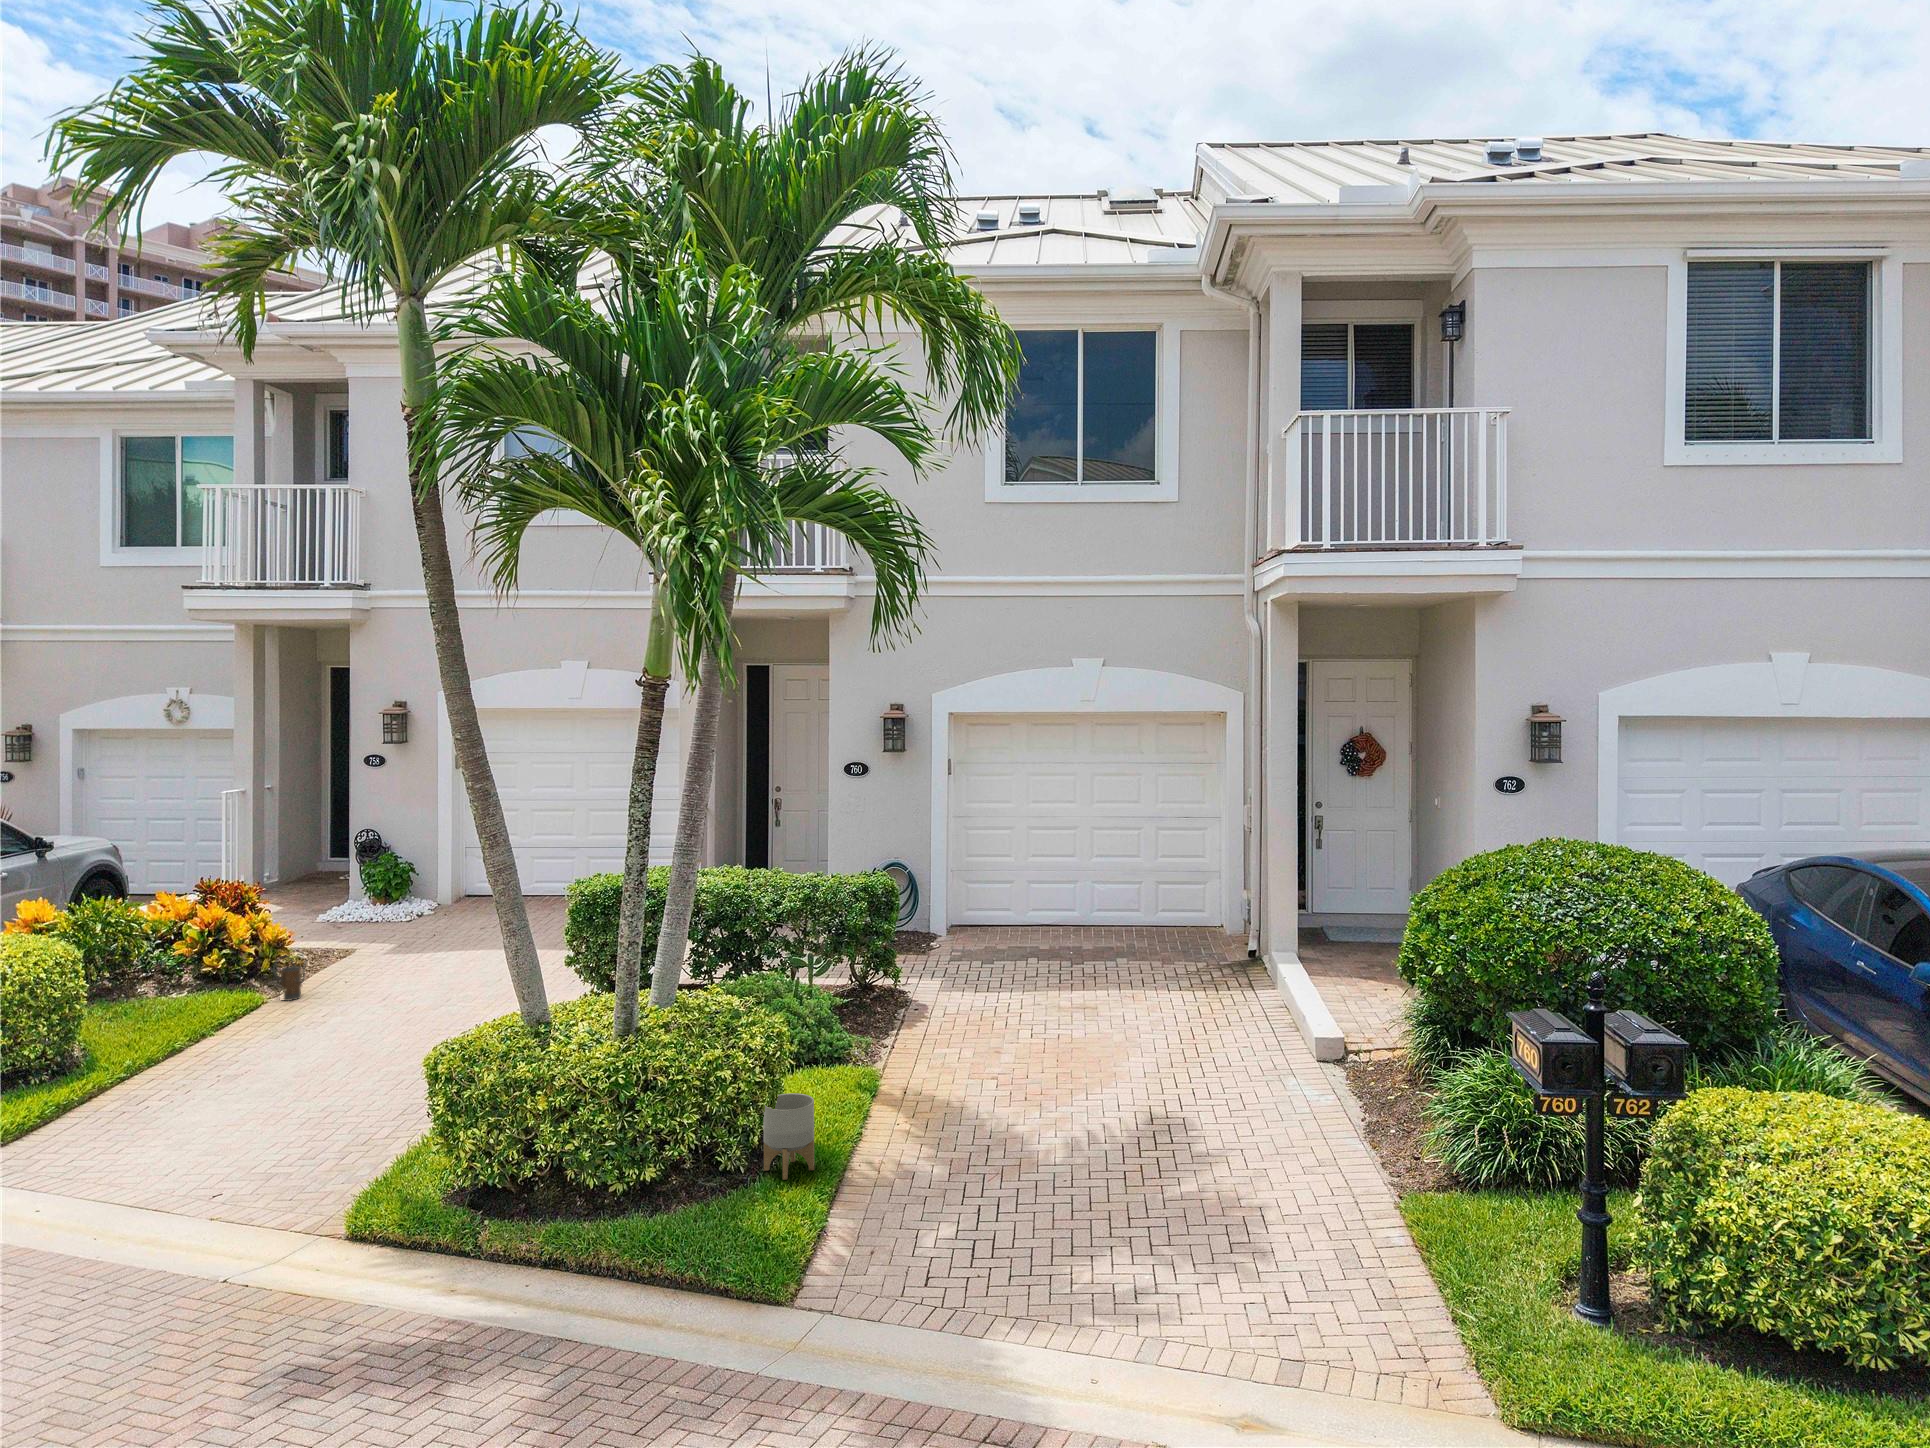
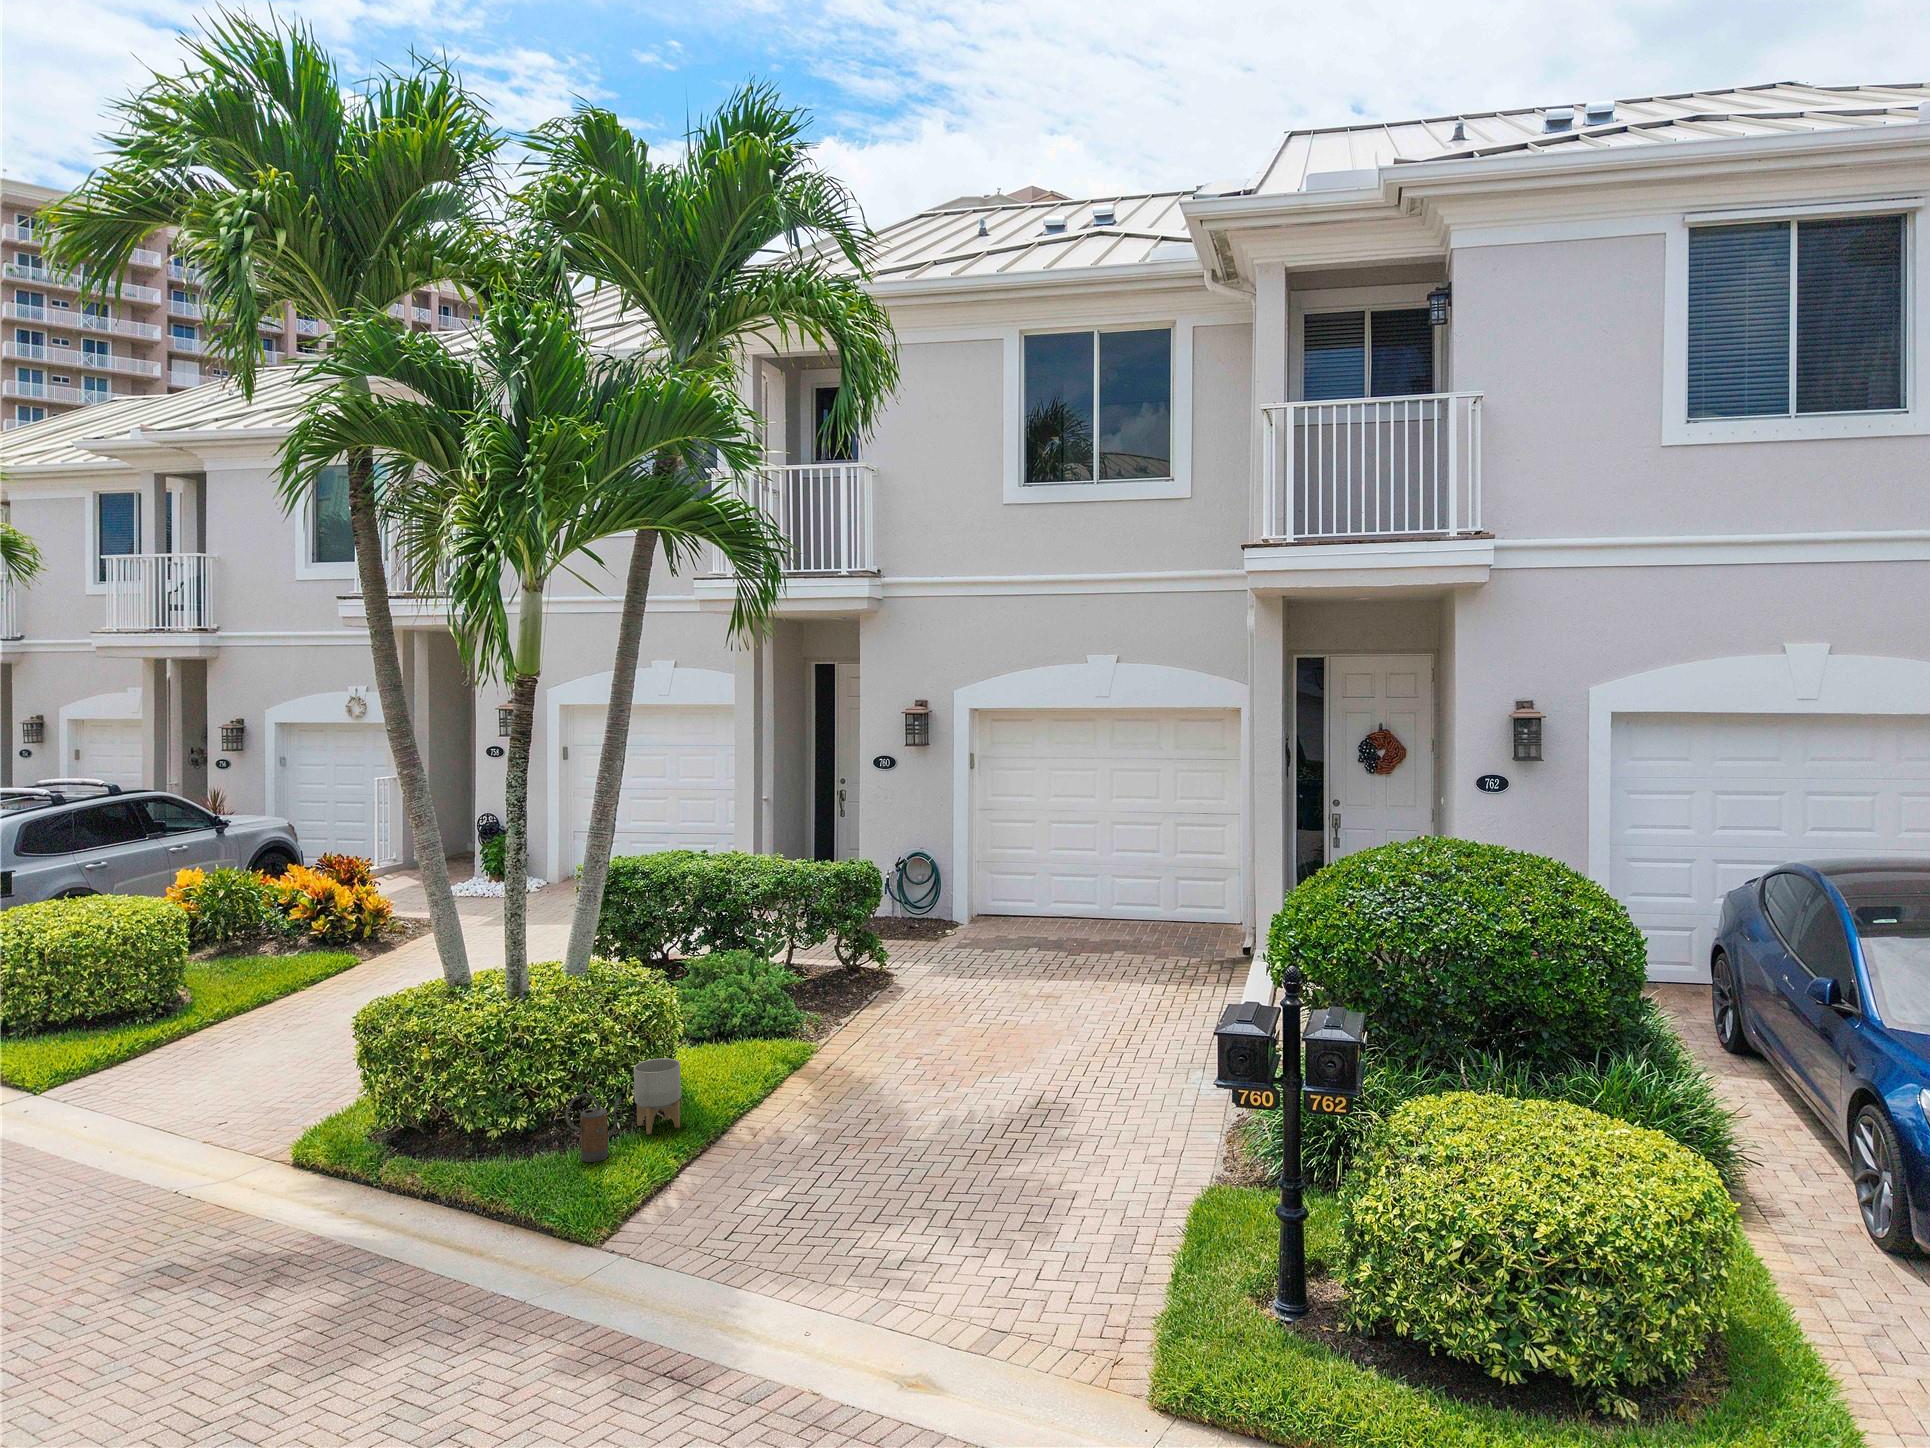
watering can: present [273,956,307,1001] -> present [565,1093,621,1162]

